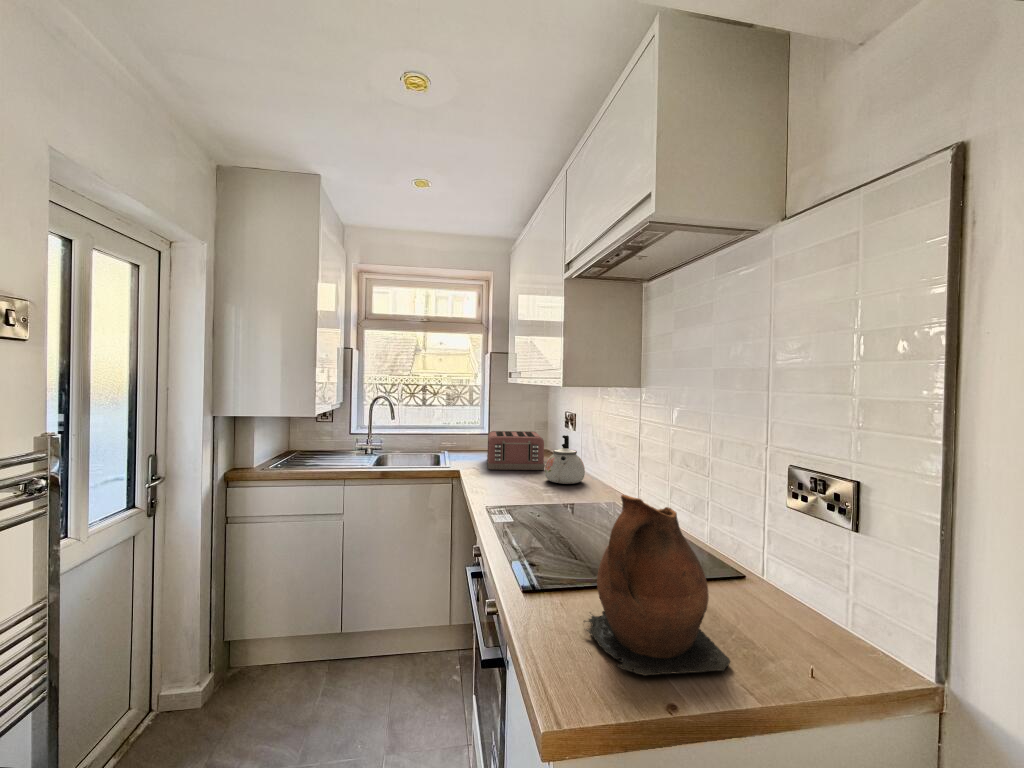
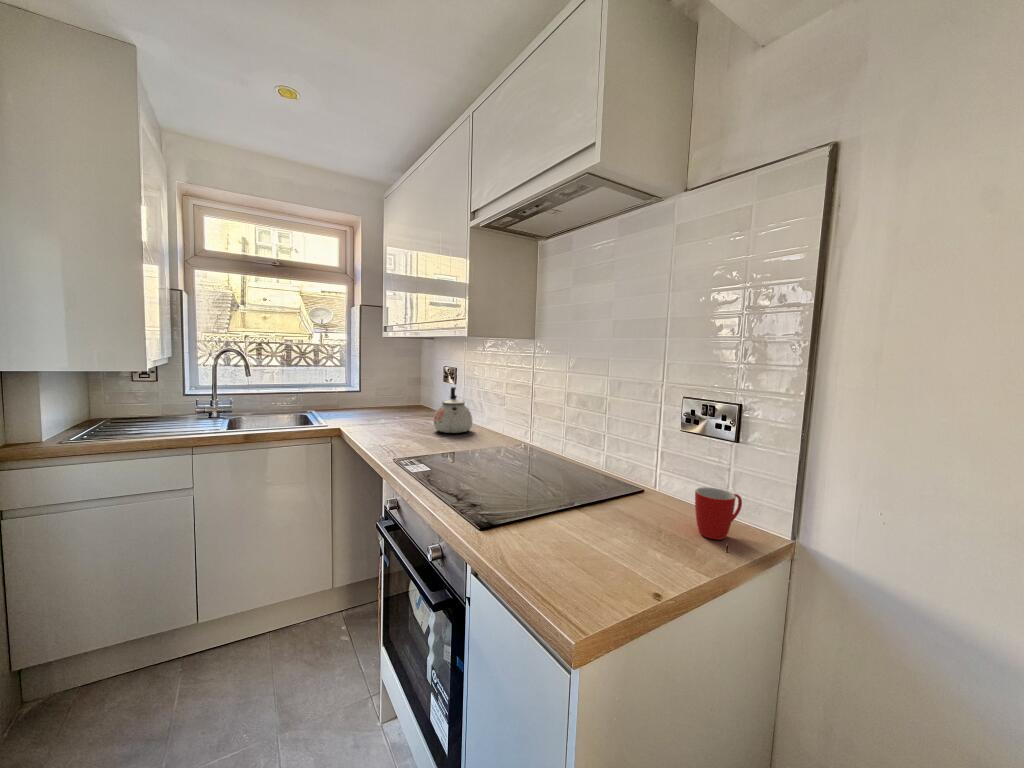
toaster: present [487,431,545,470] -> none [362,386,427,425]
ceramic pitcher: present [584,495,730,676] -> none [548,423,676,576]
mug: none [778,584,850,657] -> present [695,487,742,540]

